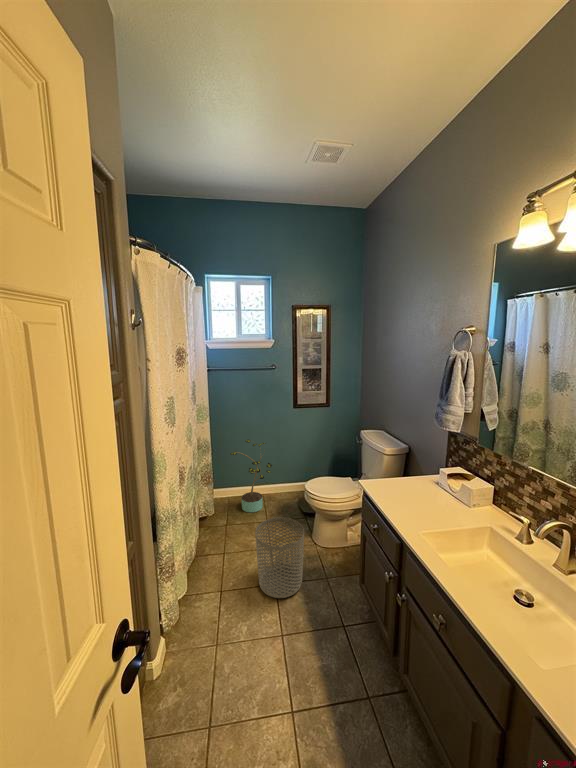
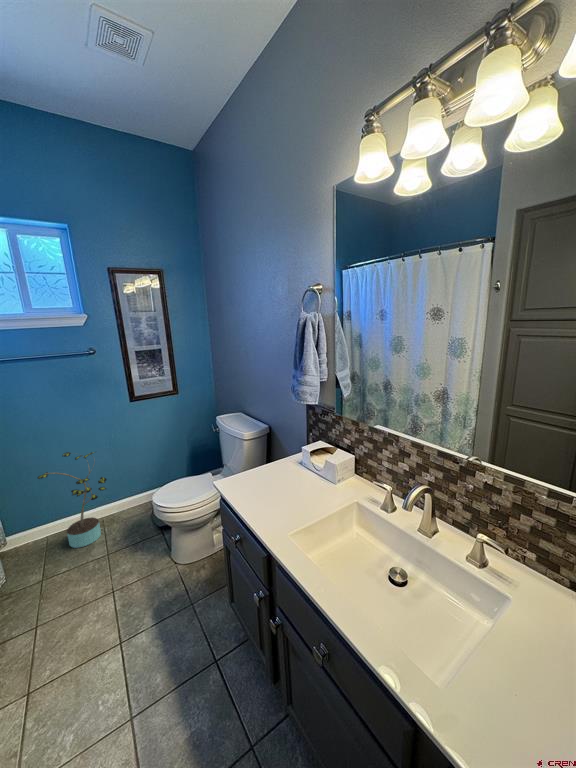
waste bin: present [255,517,304,598] -> none [76,547,157,662]

